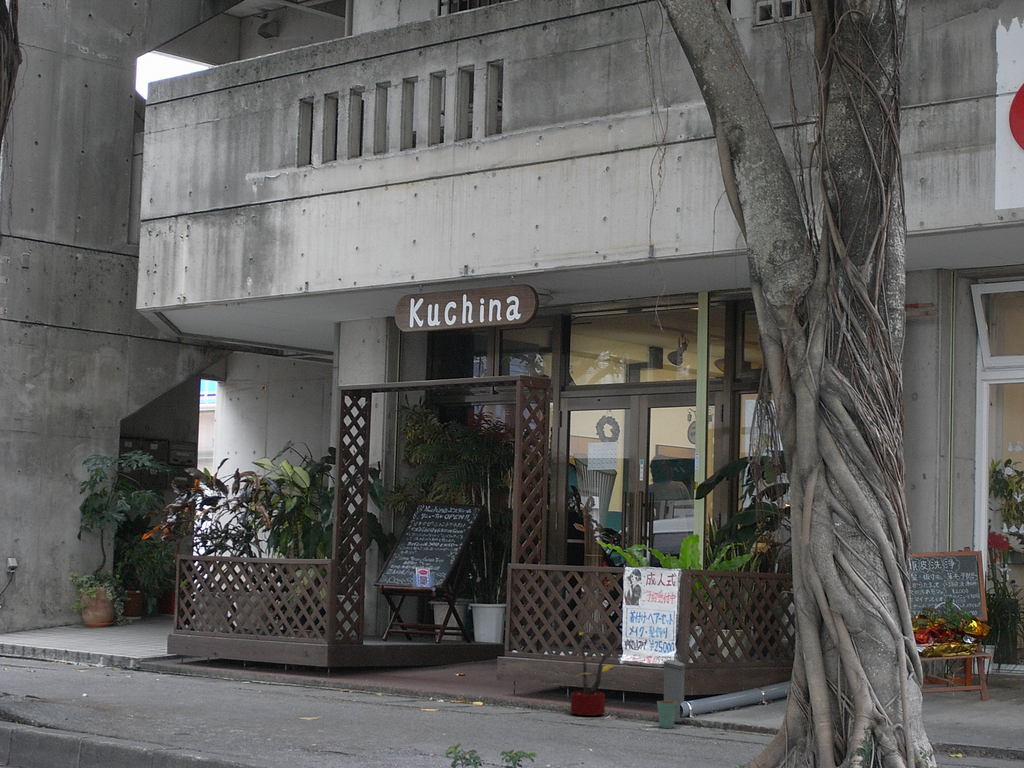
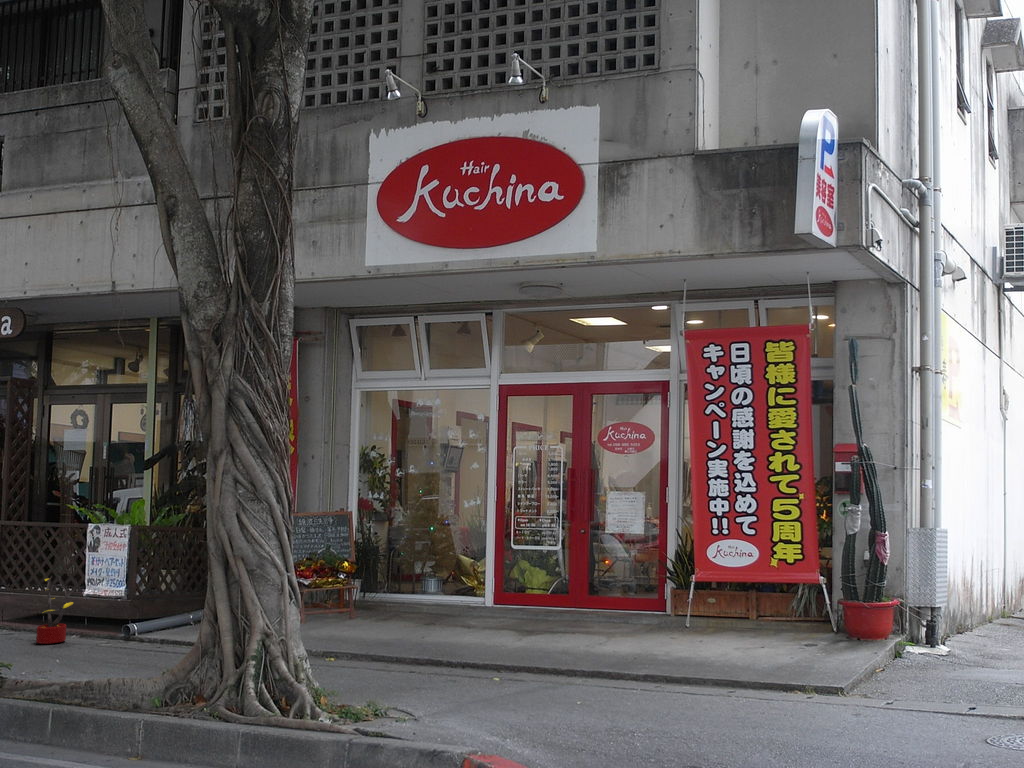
trash can: present [657,660,685,728] -> none [109,594,133,647]

